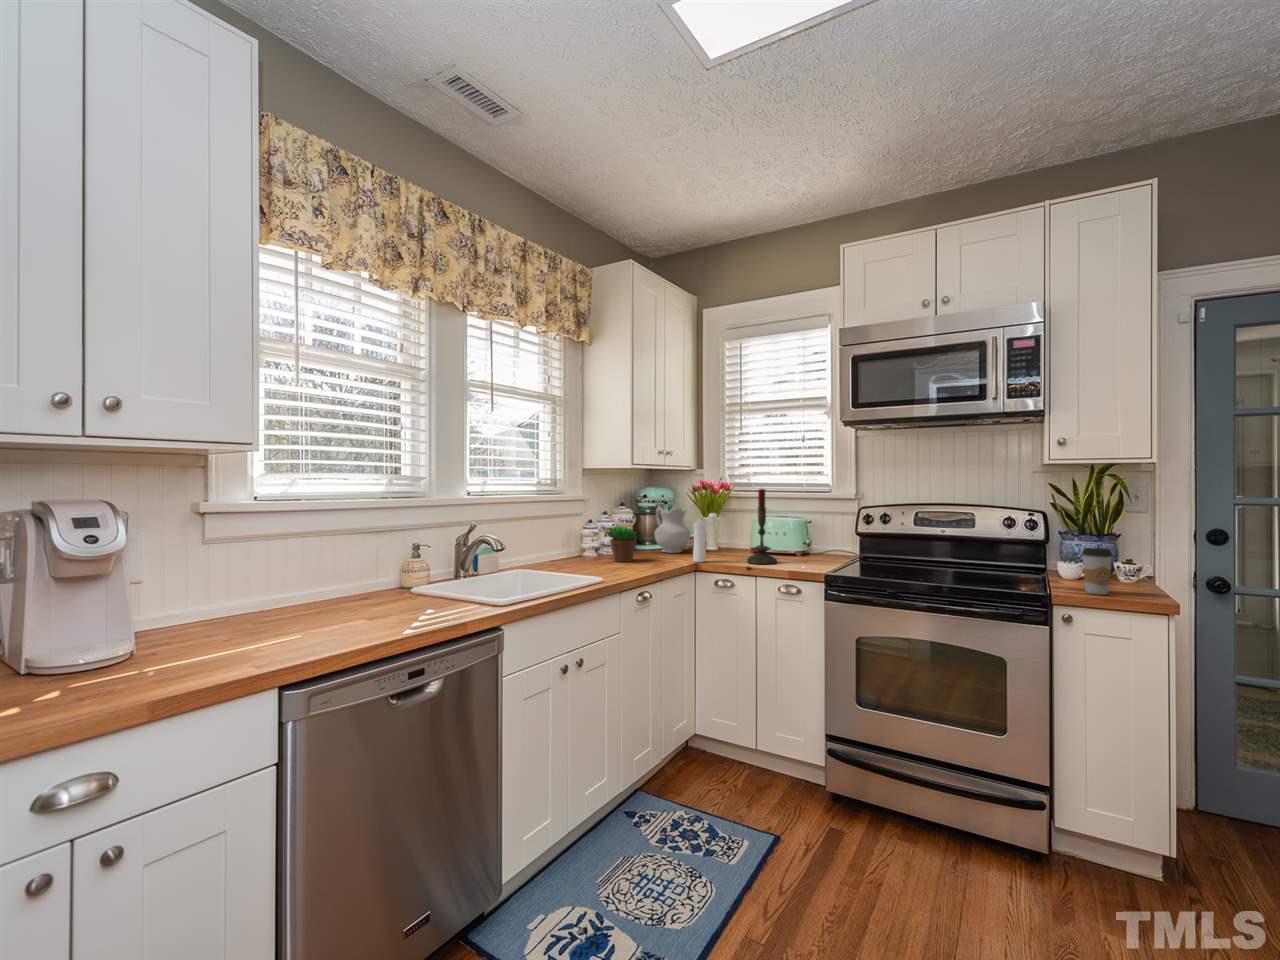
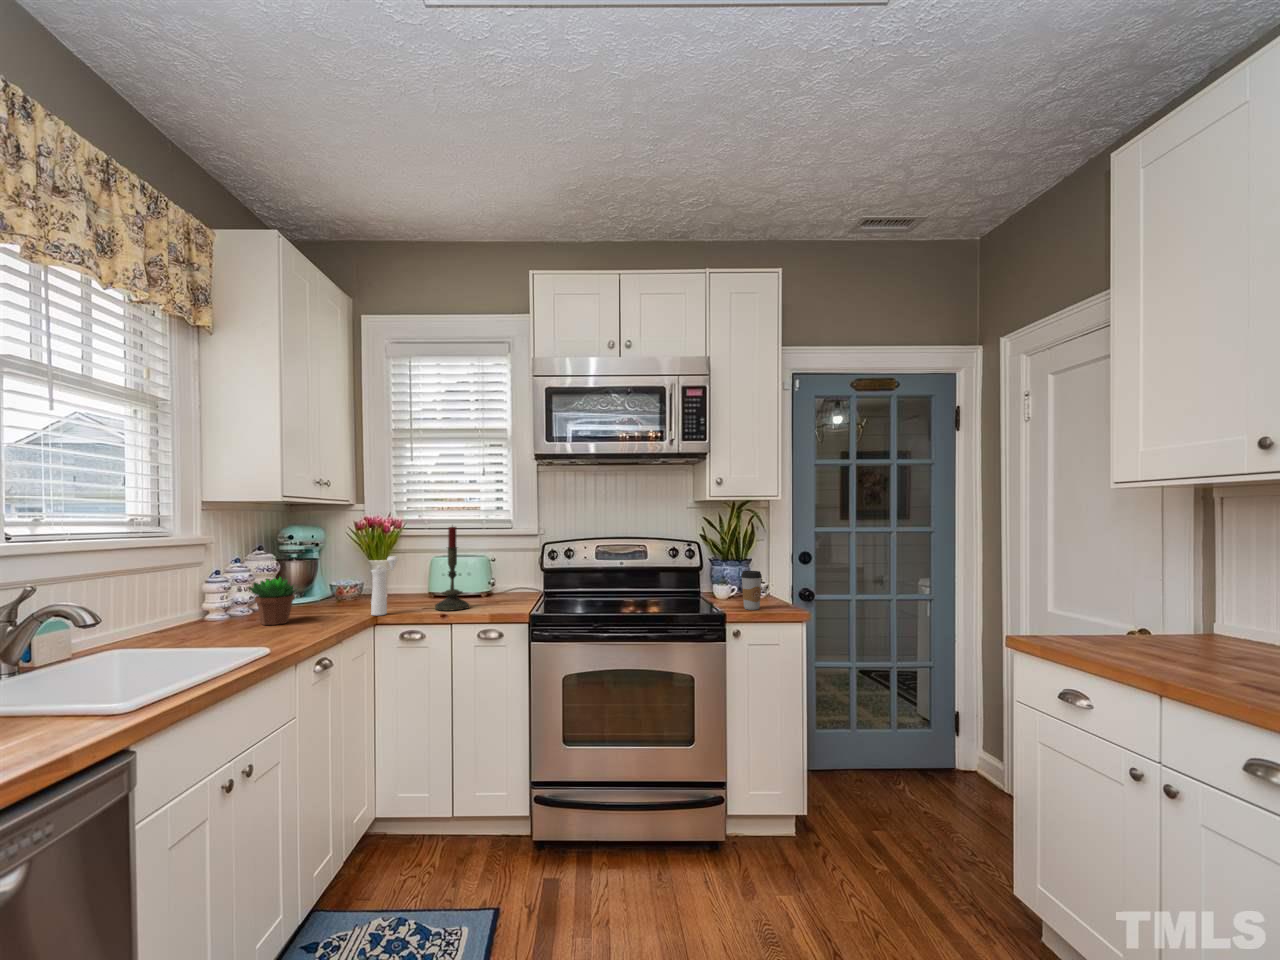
ceramic pitcher: present [655,505,691,553] -> none [307,548,356,607]

